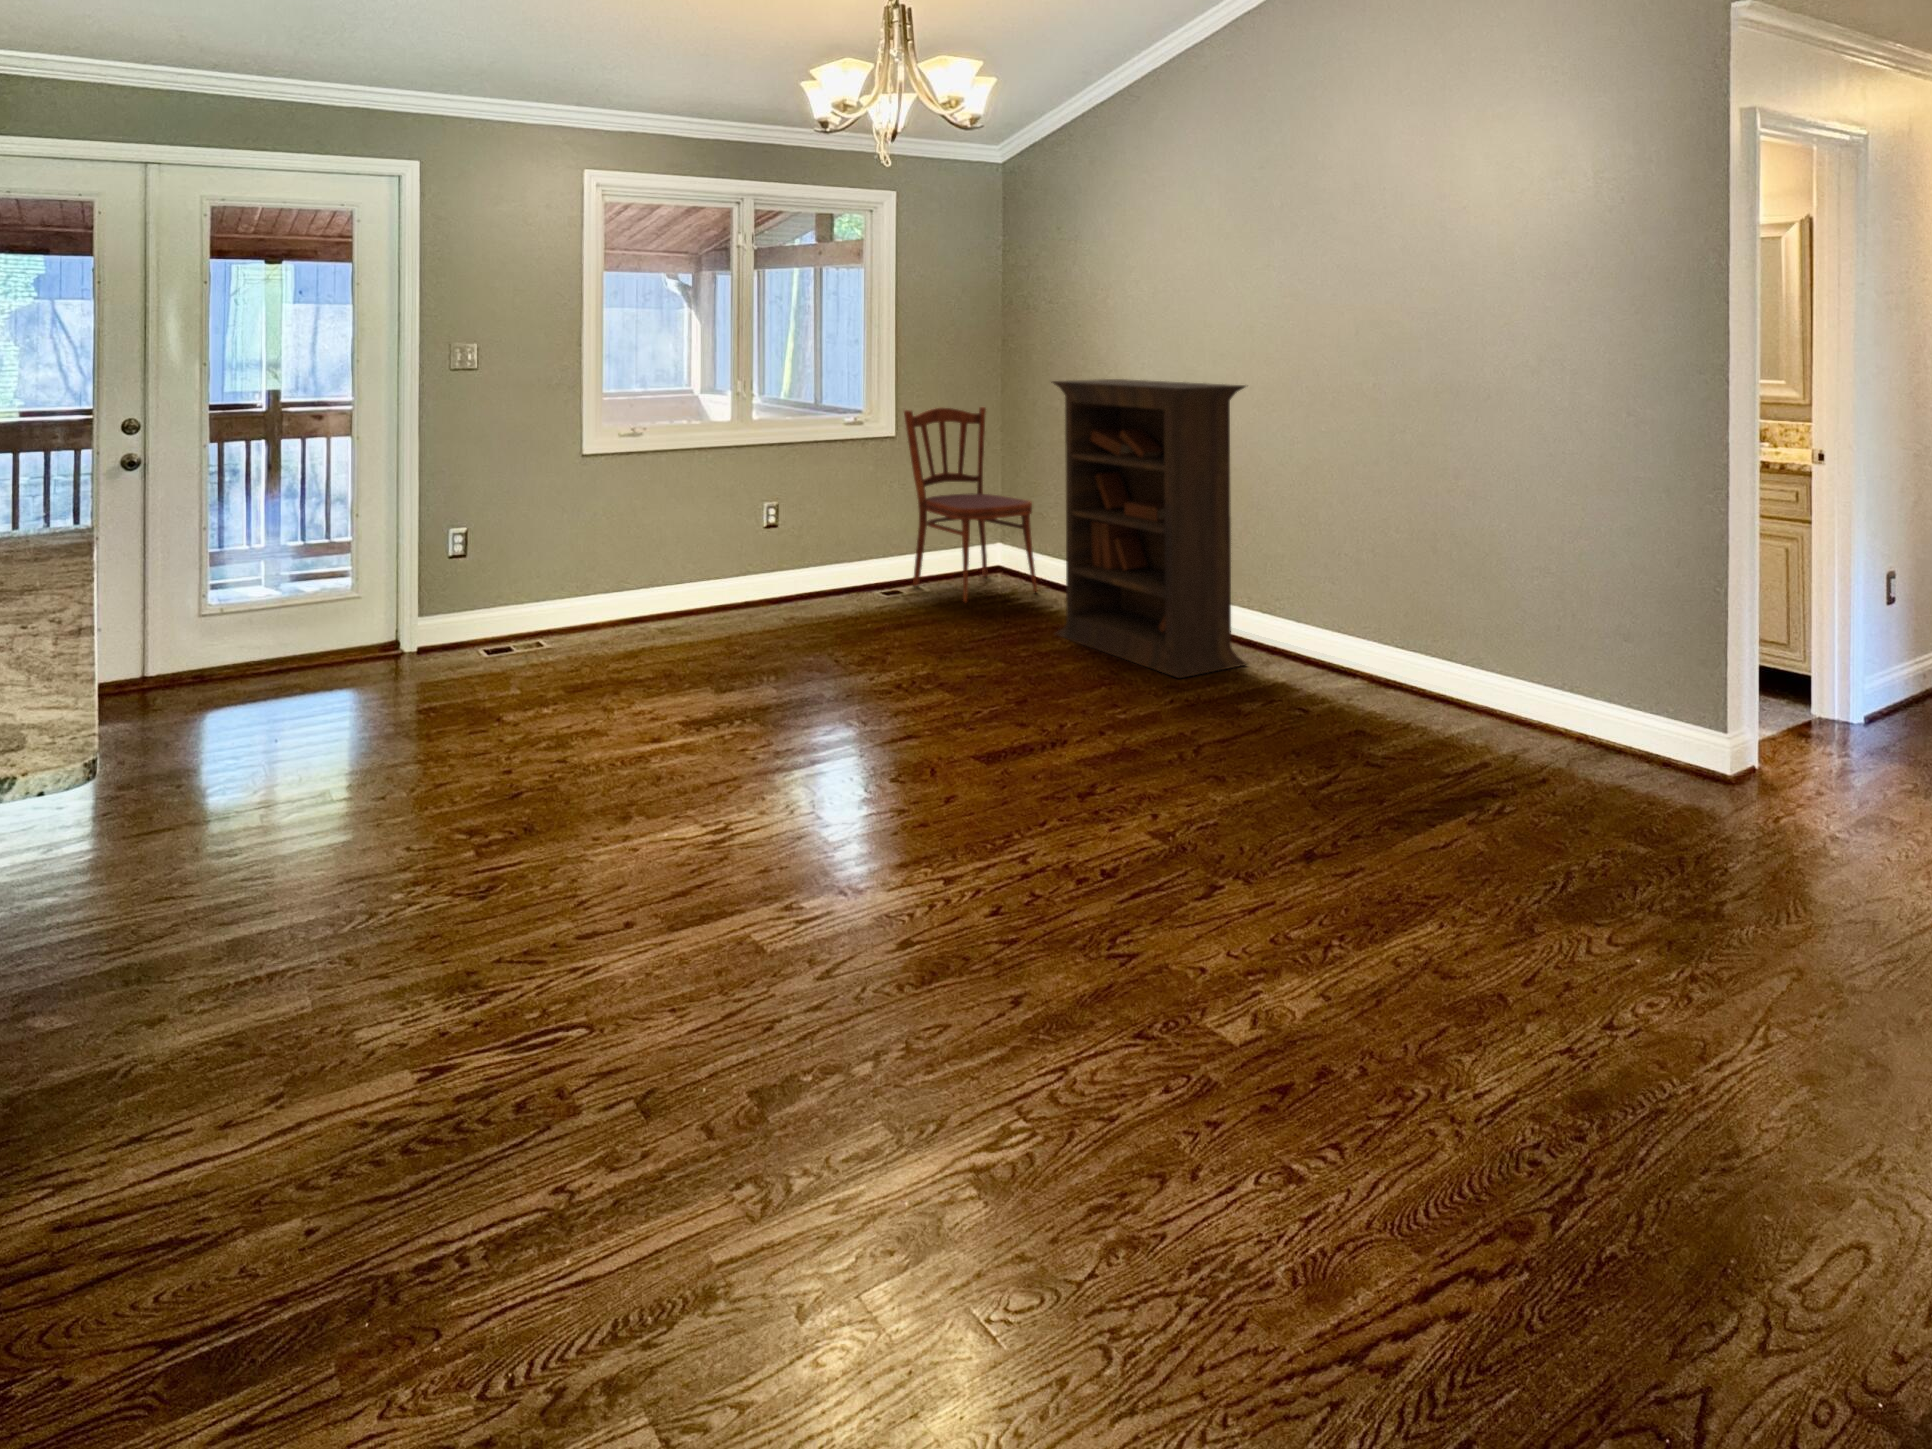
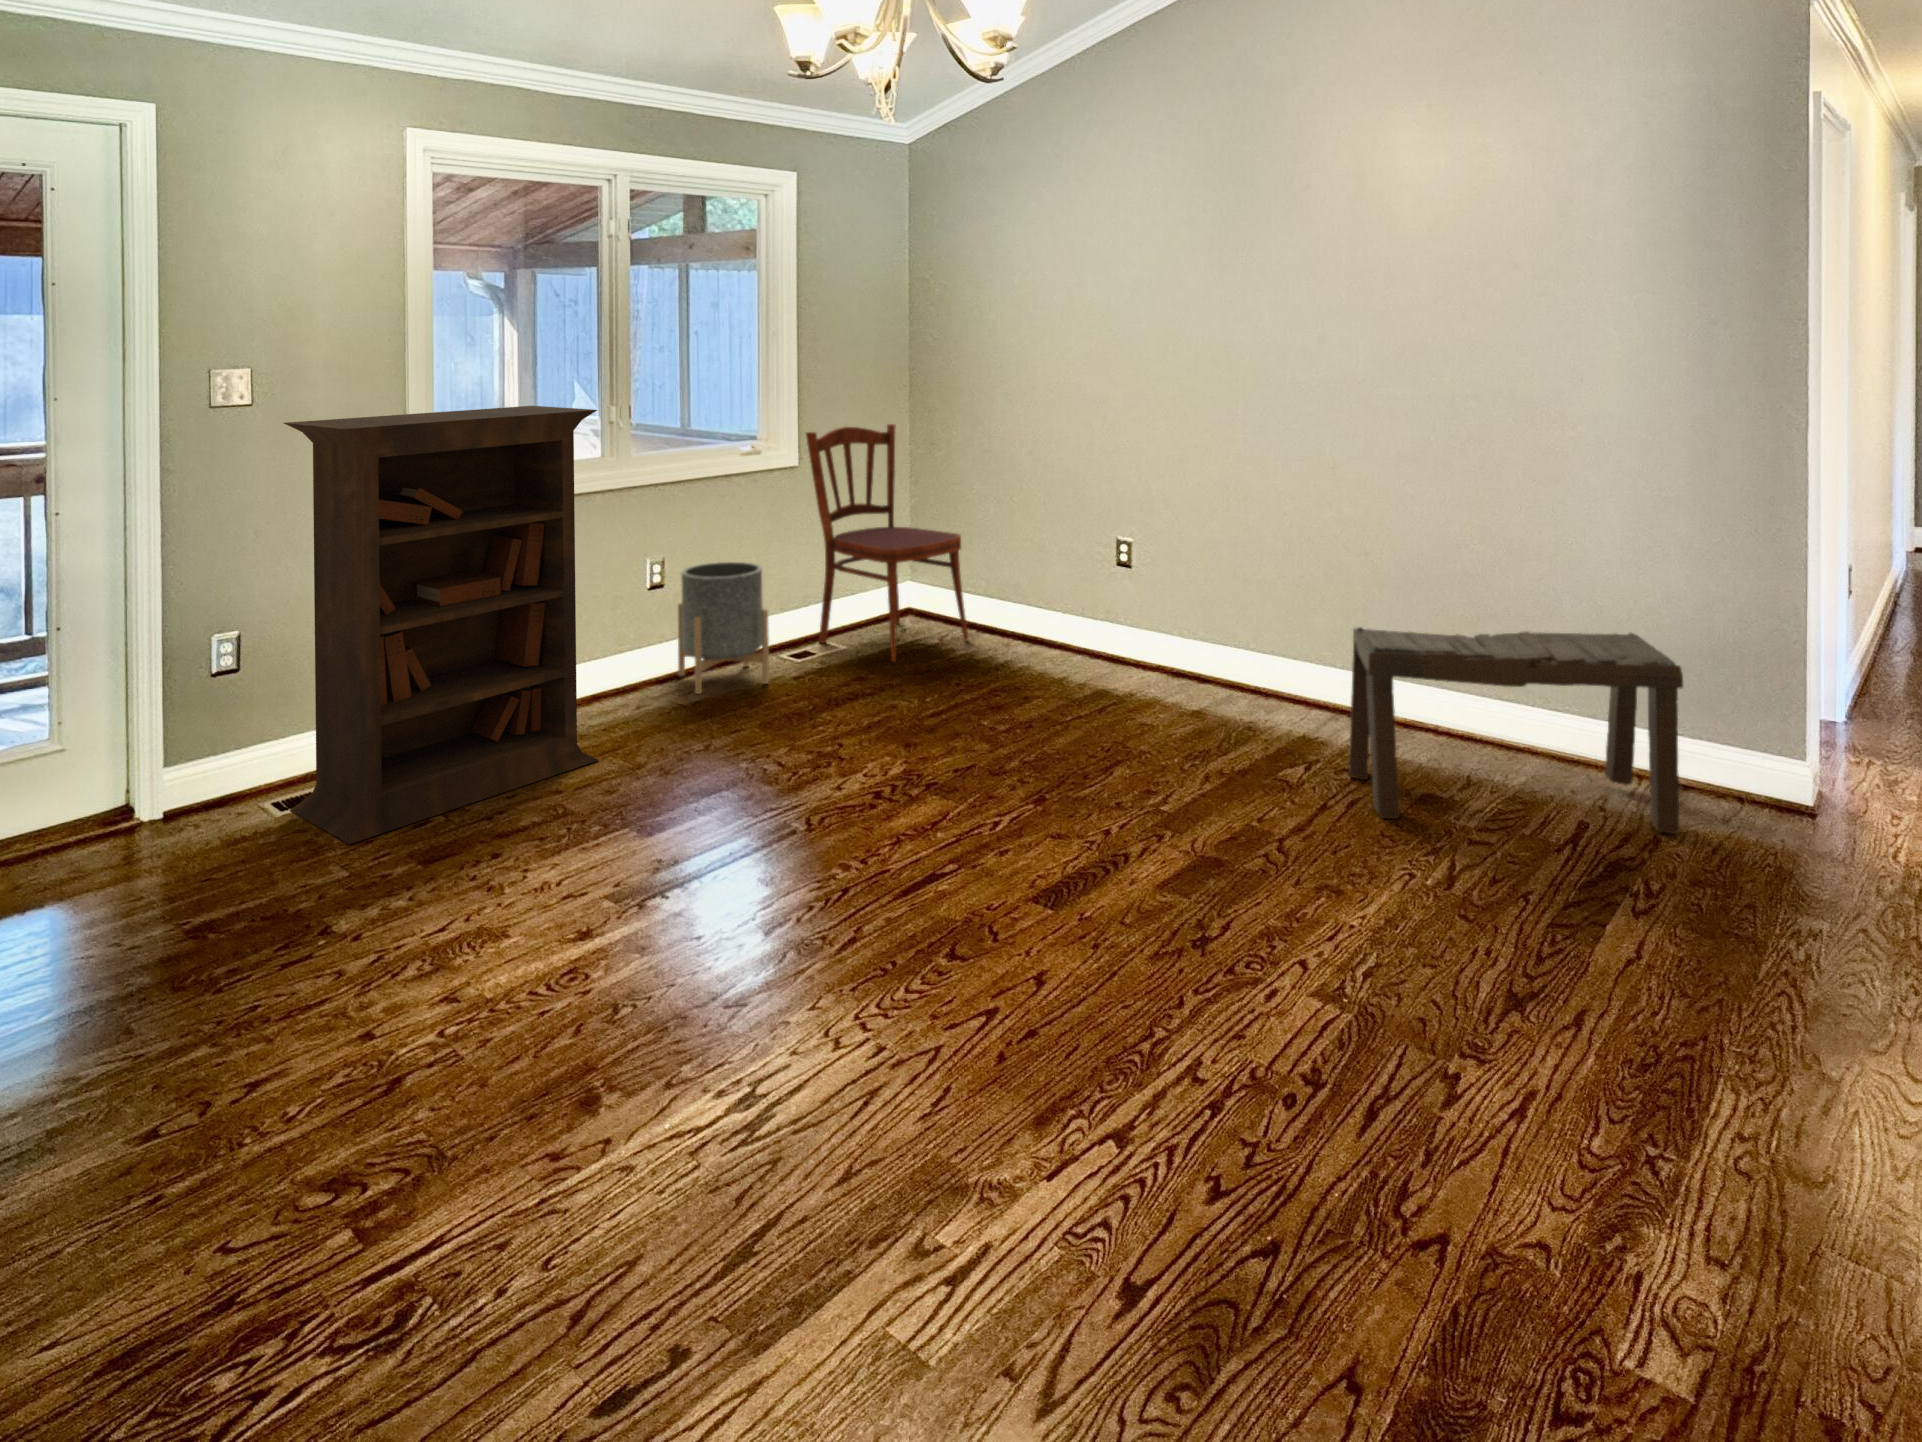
bookcase: present [1051,379,1246,678] -> present [284,406,599,844]
planter: none [792,512,858,612] -> present [678,562,769,694]
bench: none [1292,582,1574,774] -> present [1349,627,1683,833]

